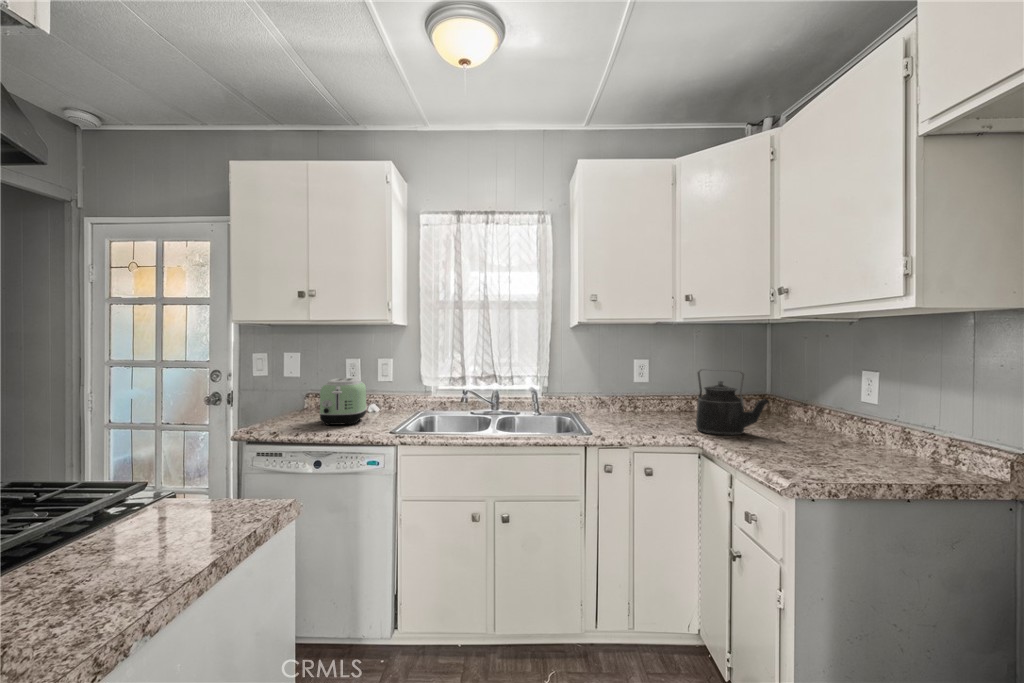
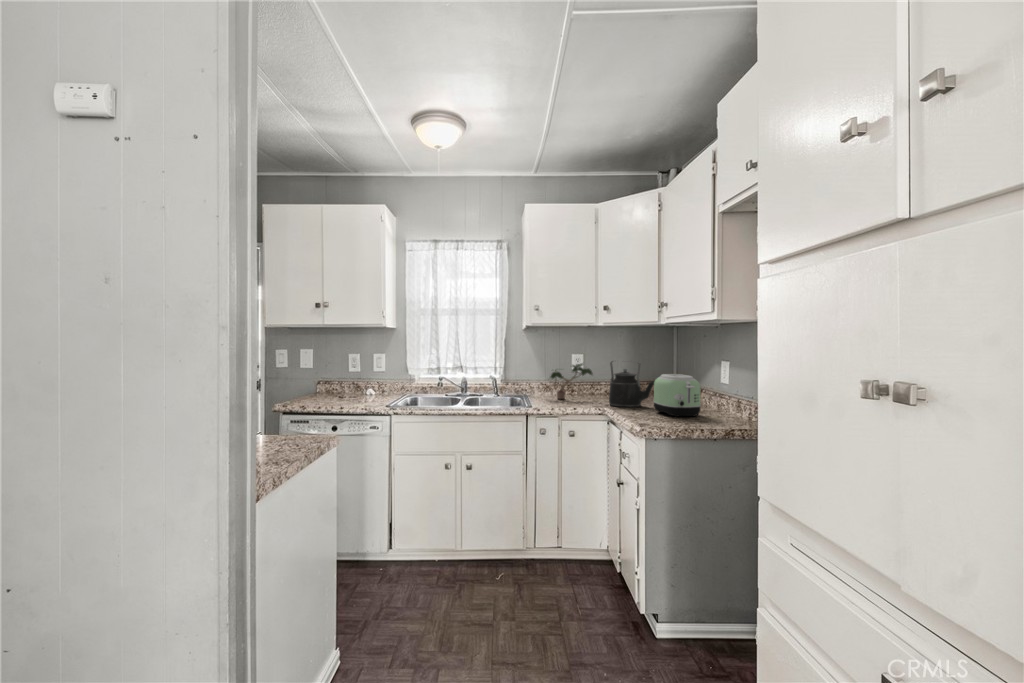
potted plant: none [602,369,675,419] -> present [550,363,593,399]
toaster: present [319,378,367,425] -> present [653,374,701,417]

